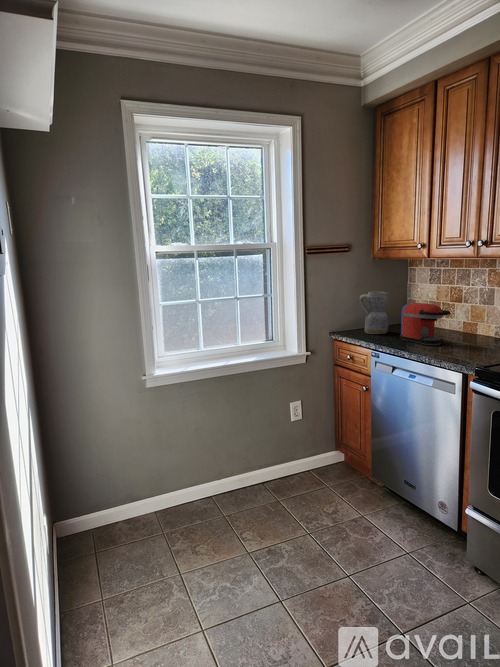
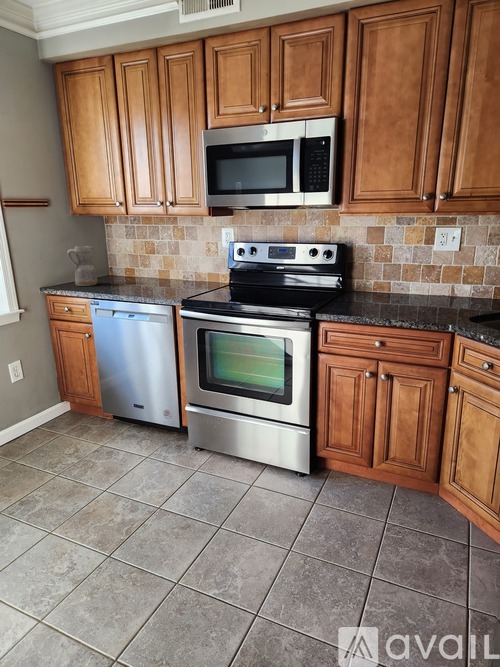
coffee maker: present [400,303,451,345] -> none [110,254,152,289]

